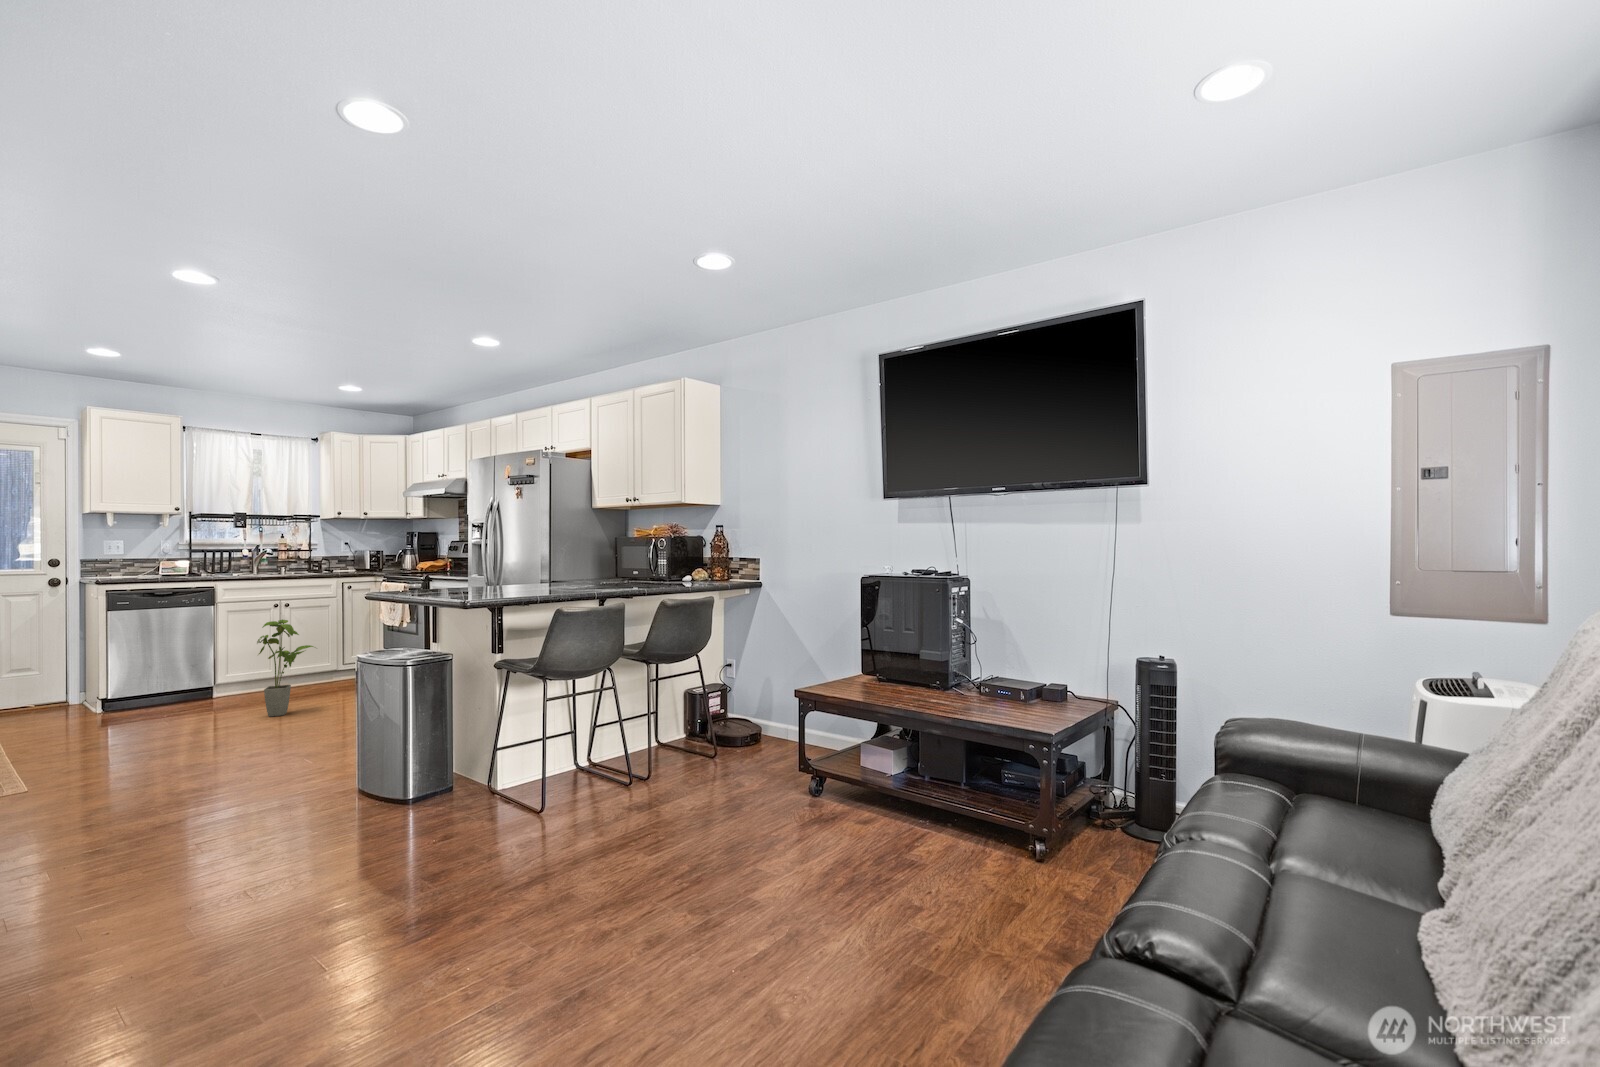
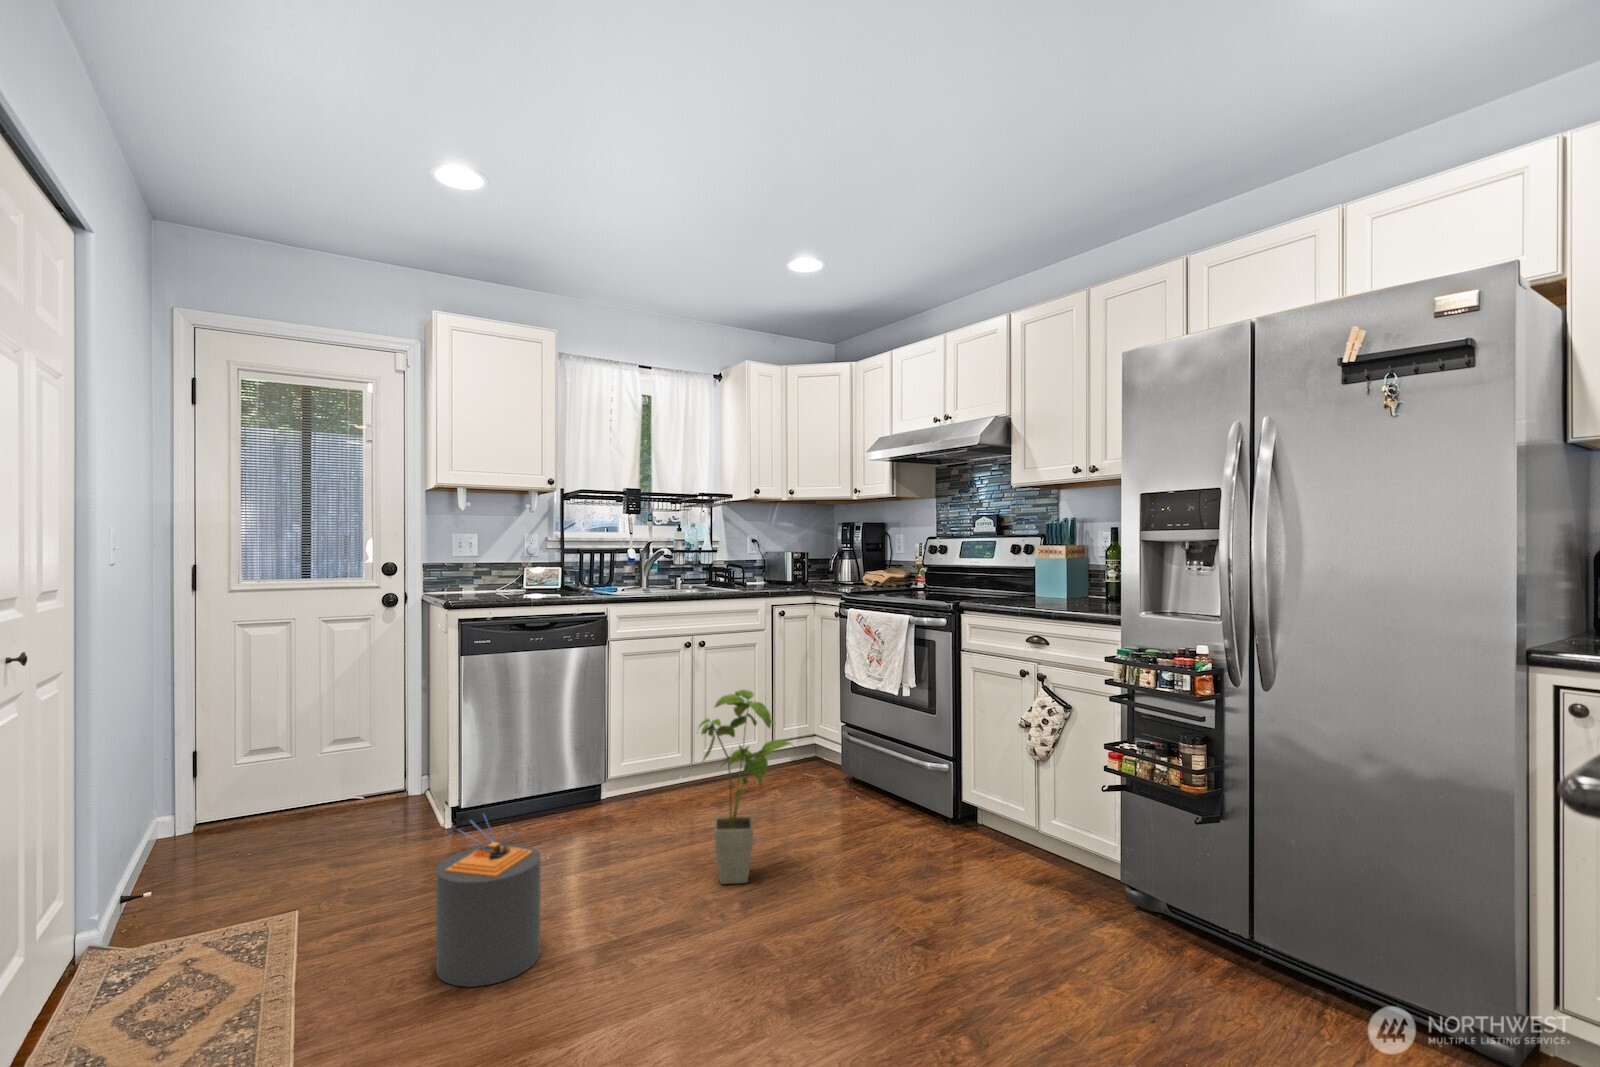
trash can: none [89,676,151,750] -> present [436,814,541,987]

